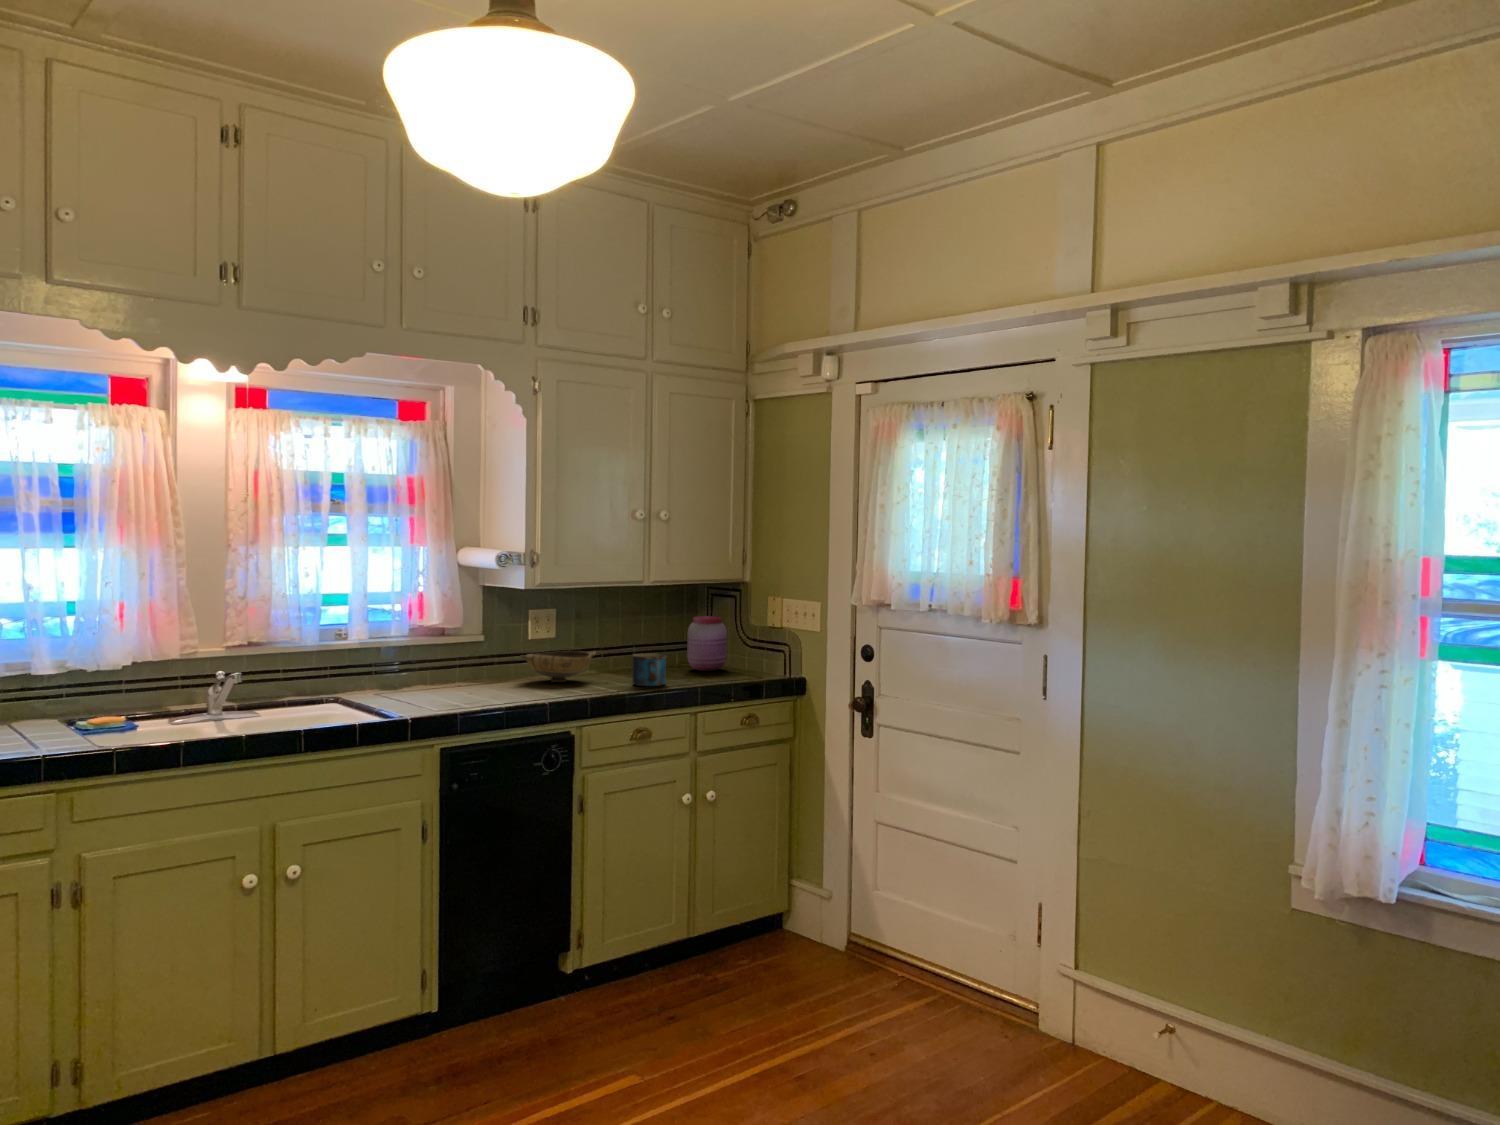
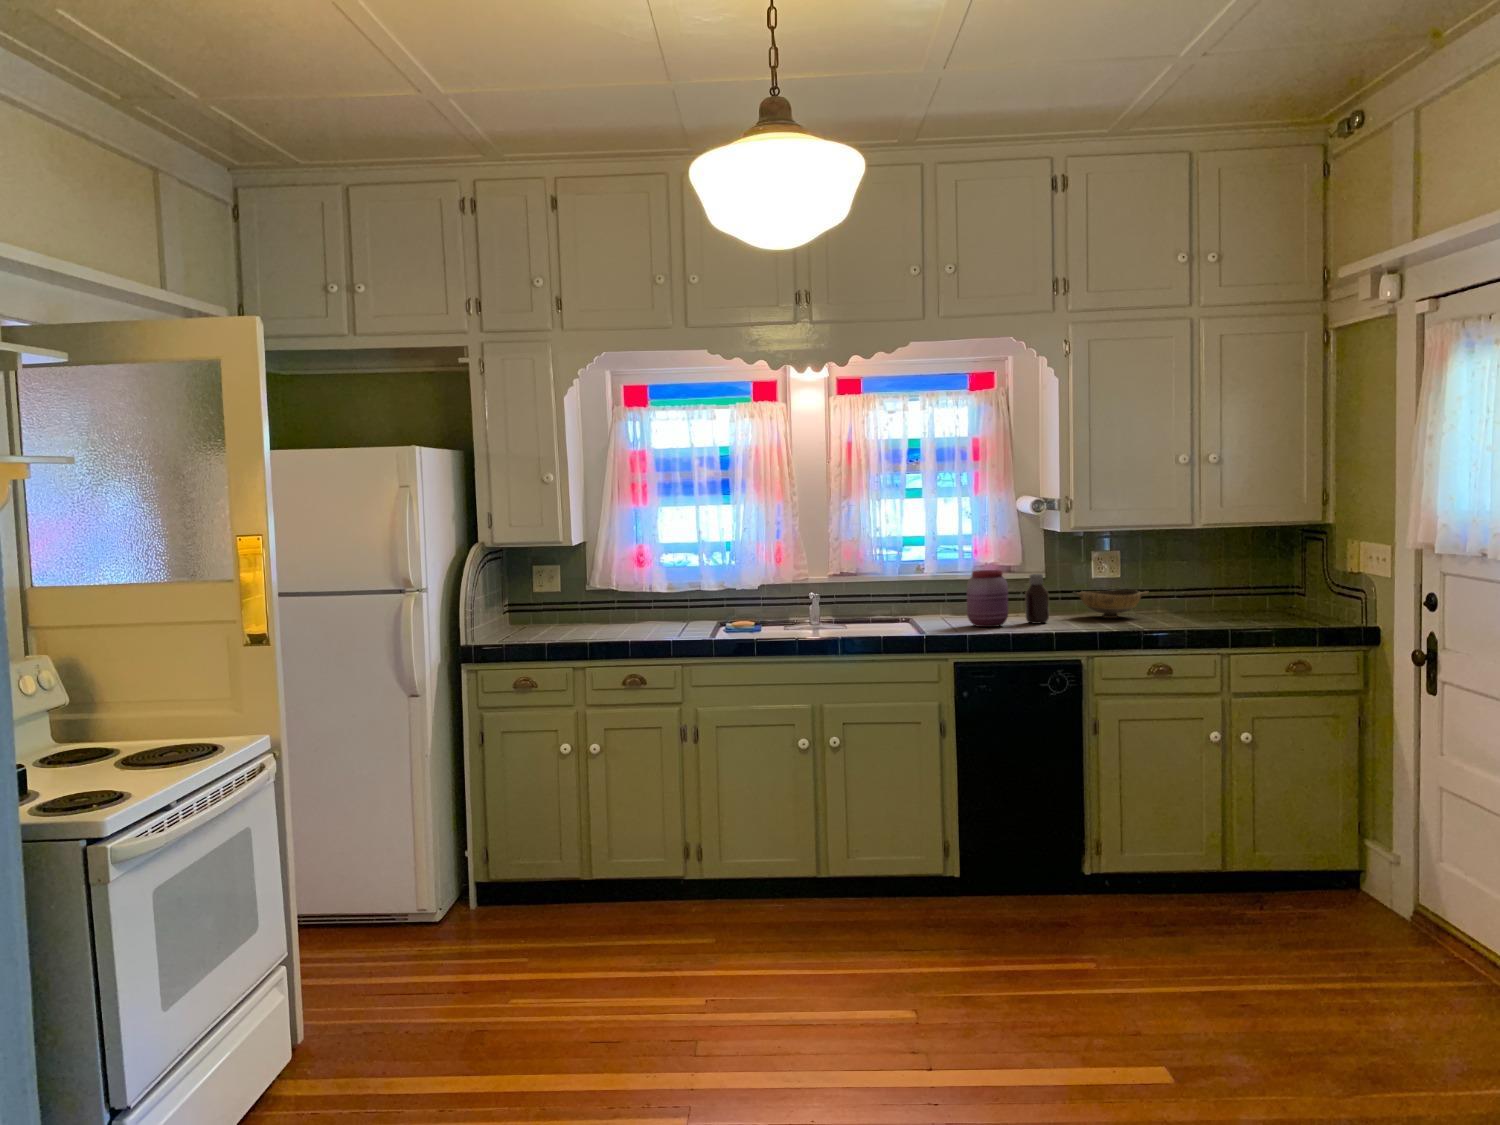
jar: present [687,616,727,671] -> present [967,570,1008,627]
bottle: none [485,637,512,694] -> present [1025,574,1049,624]
mug: present [632,653,667,686] -> none [1167,593,1205,625]

